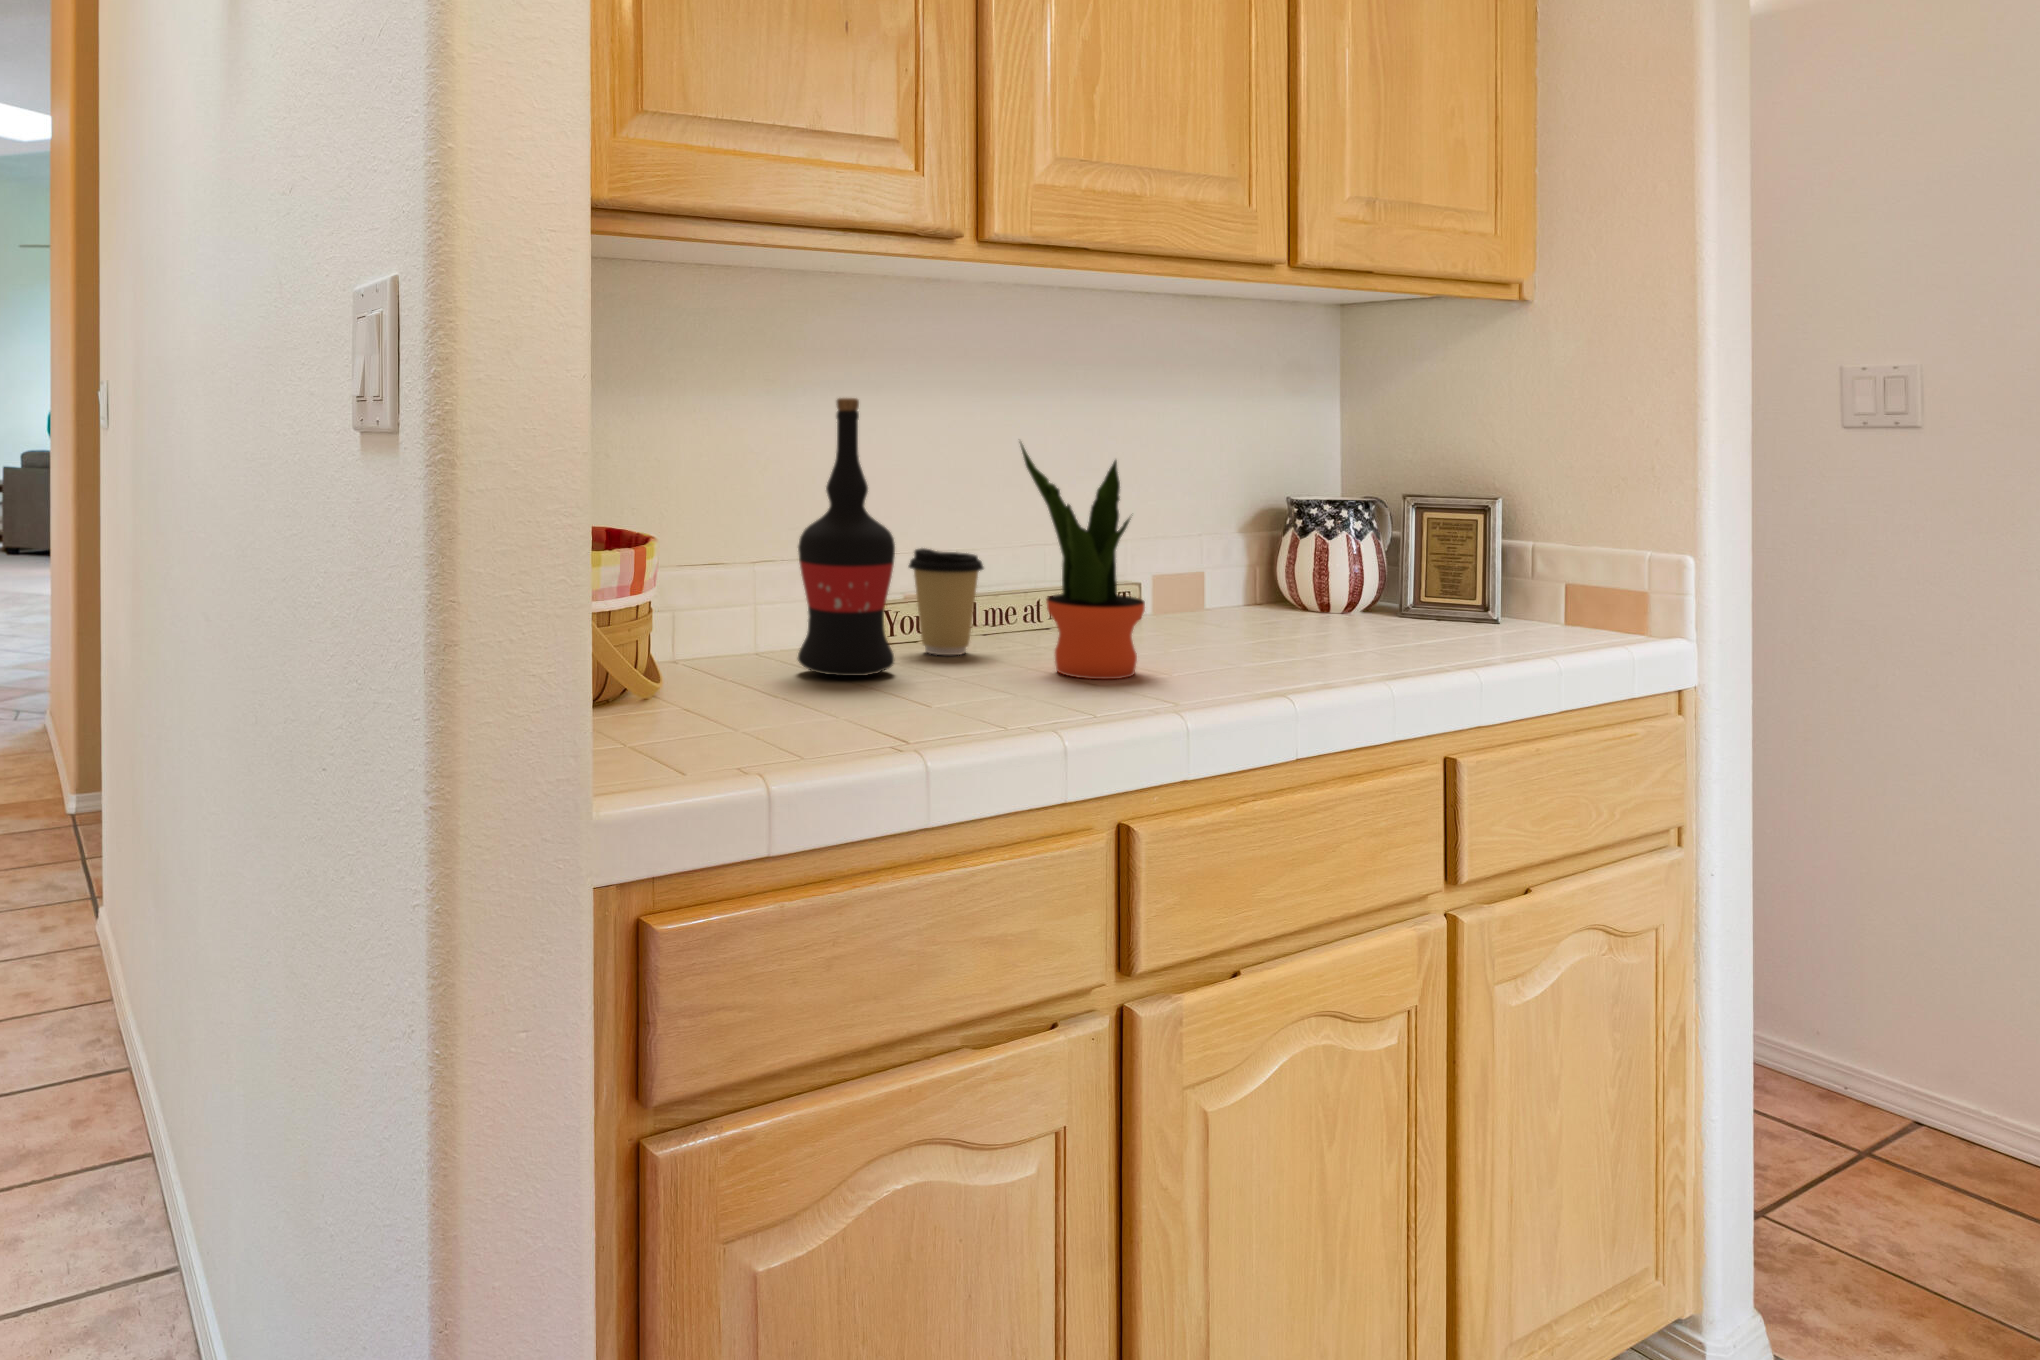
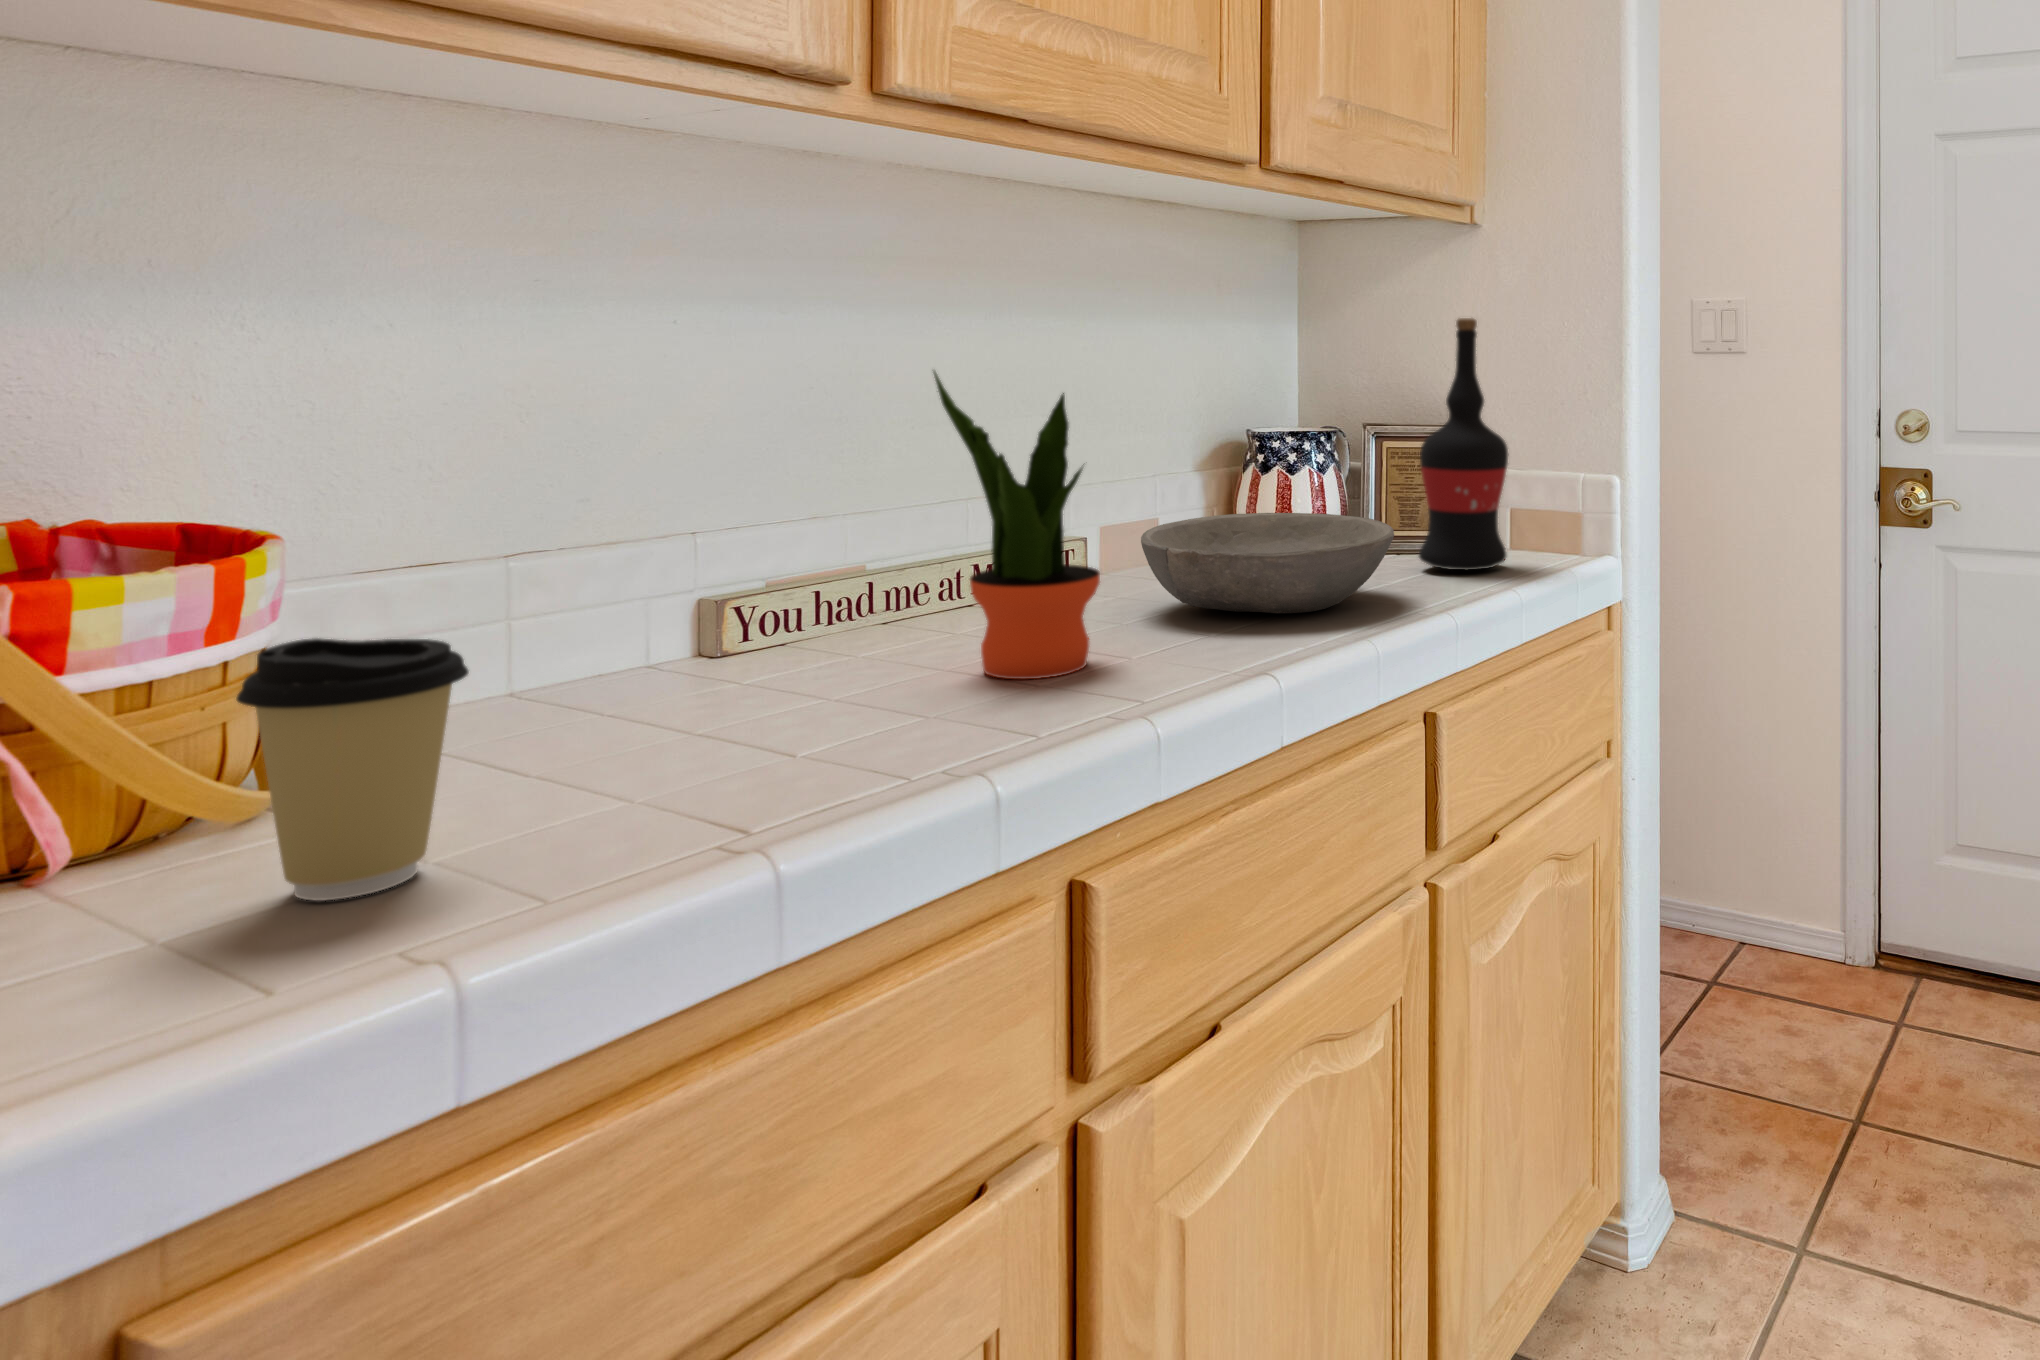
wine bottle: present [798,398,895,676] -> present [1419,318,1509,570]
coffee cup: present [909,548,983,655] -> present [236,638,469,901]
bowl: none [1183,569,1417,655] -> present [1141,513,1394,614]

